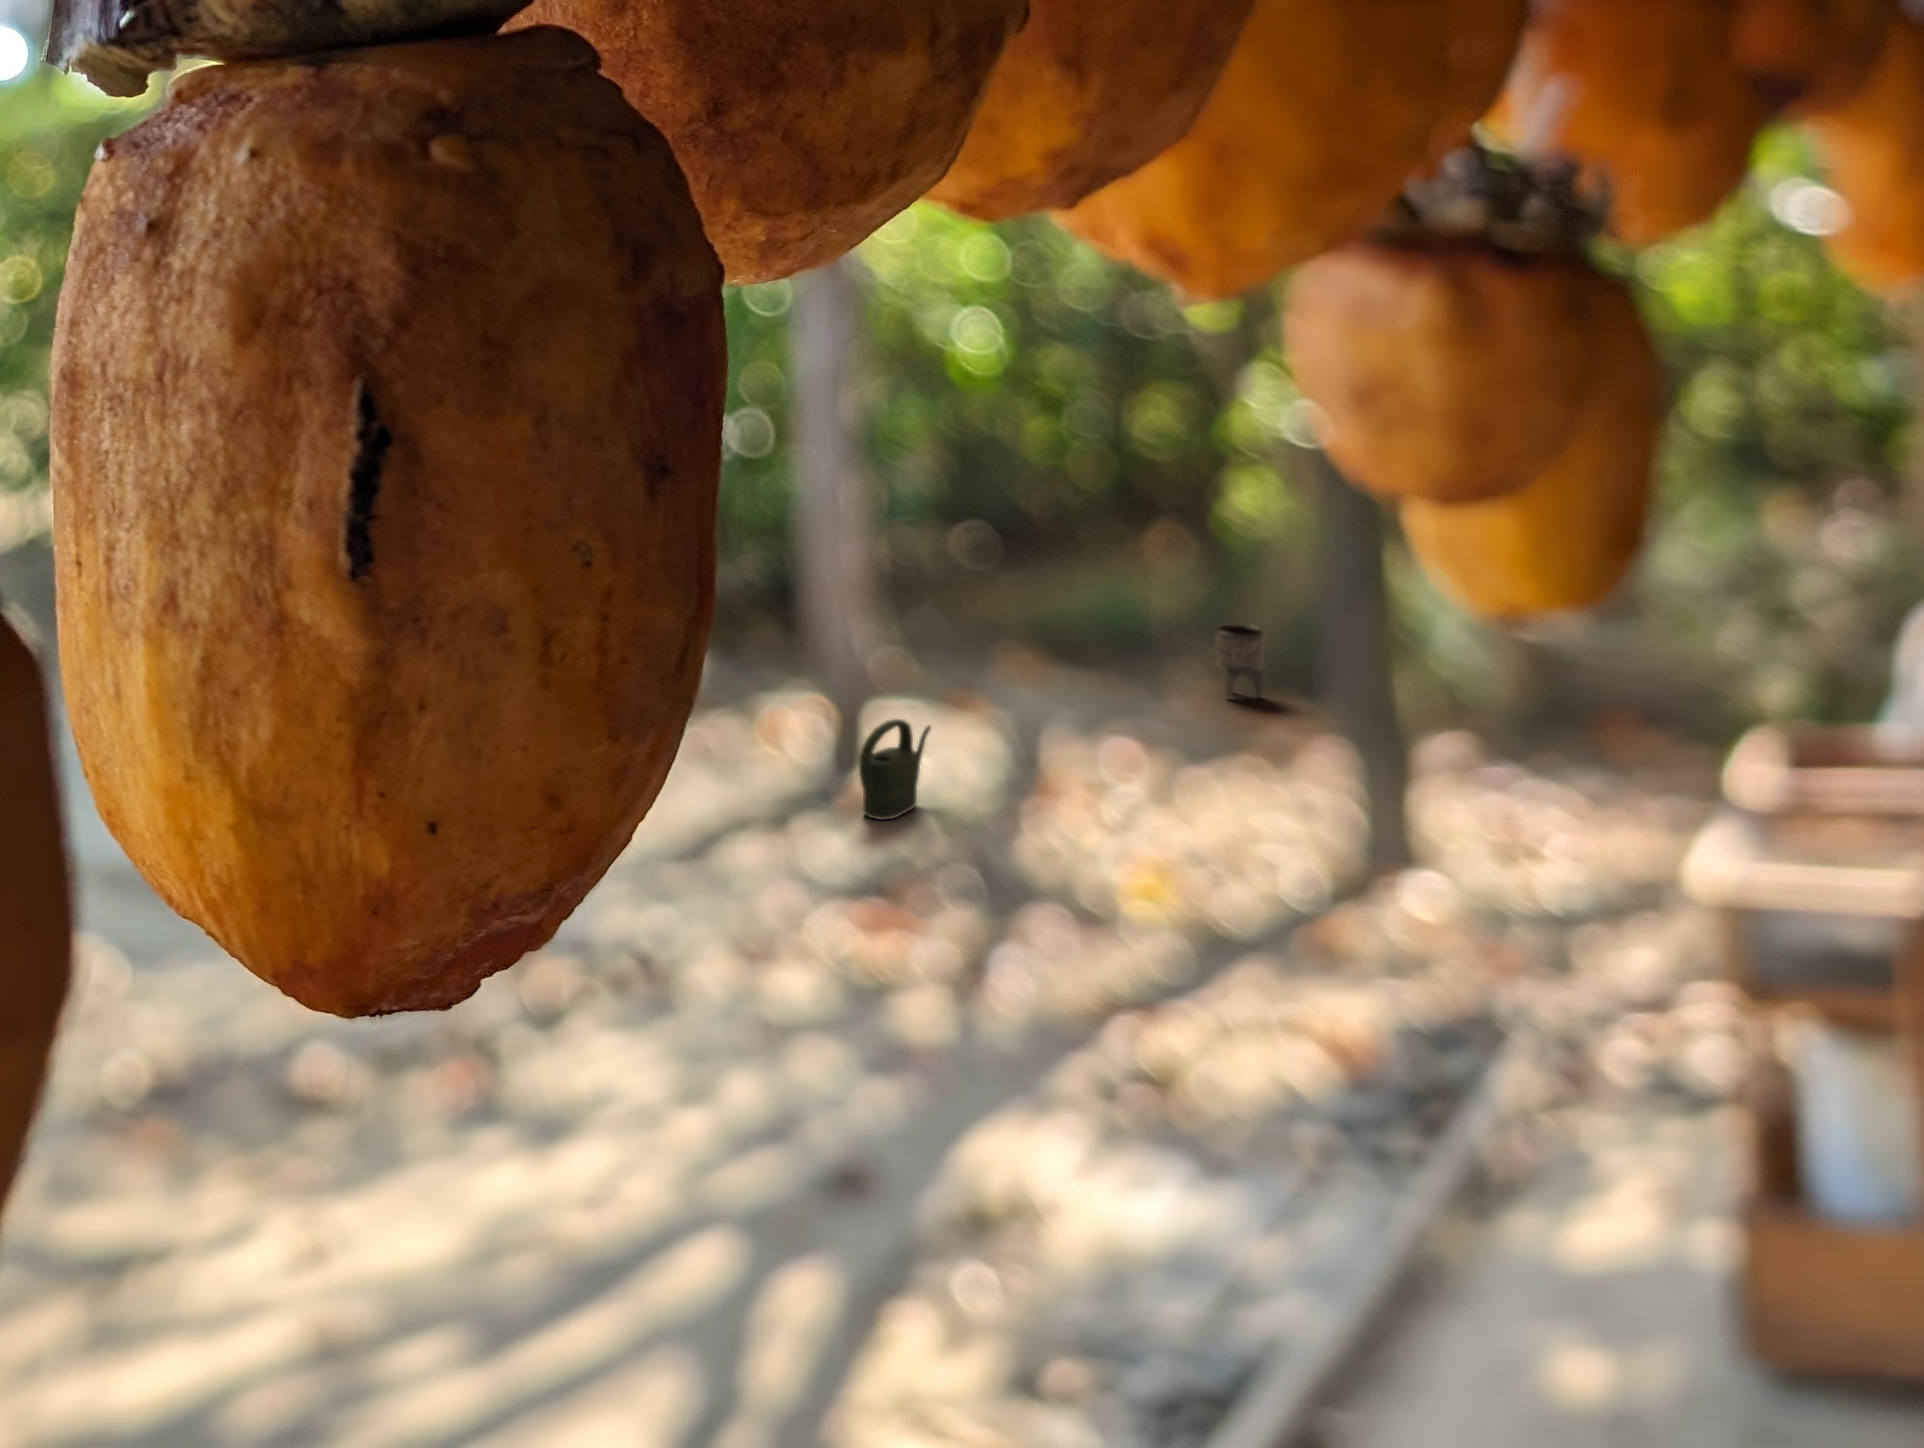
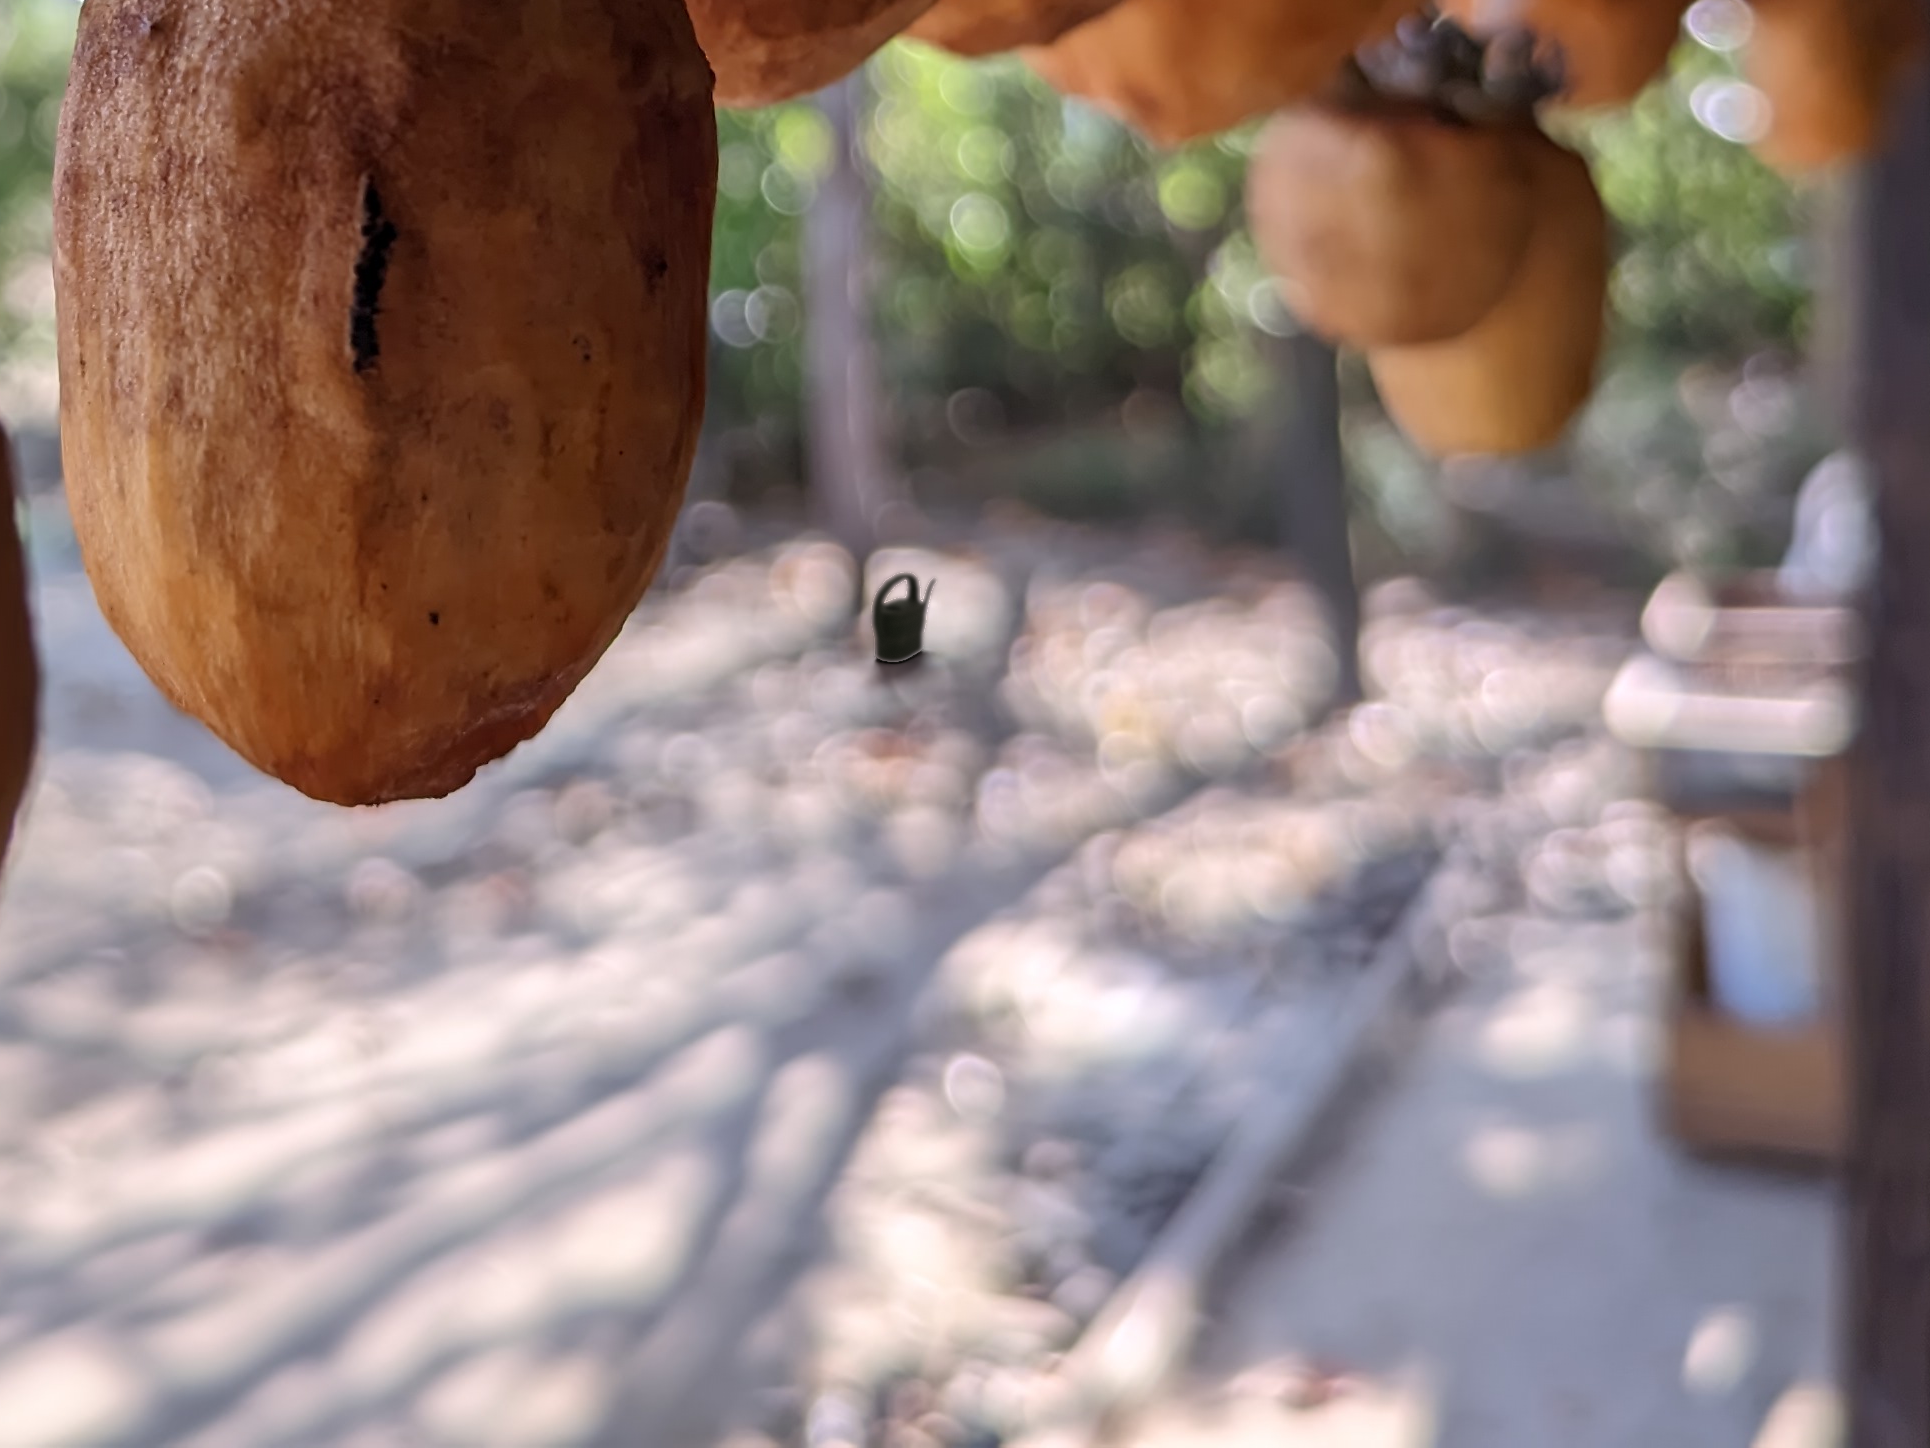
planter: present [1215,625,1265,699] -> none [1191,487,1235,554]

